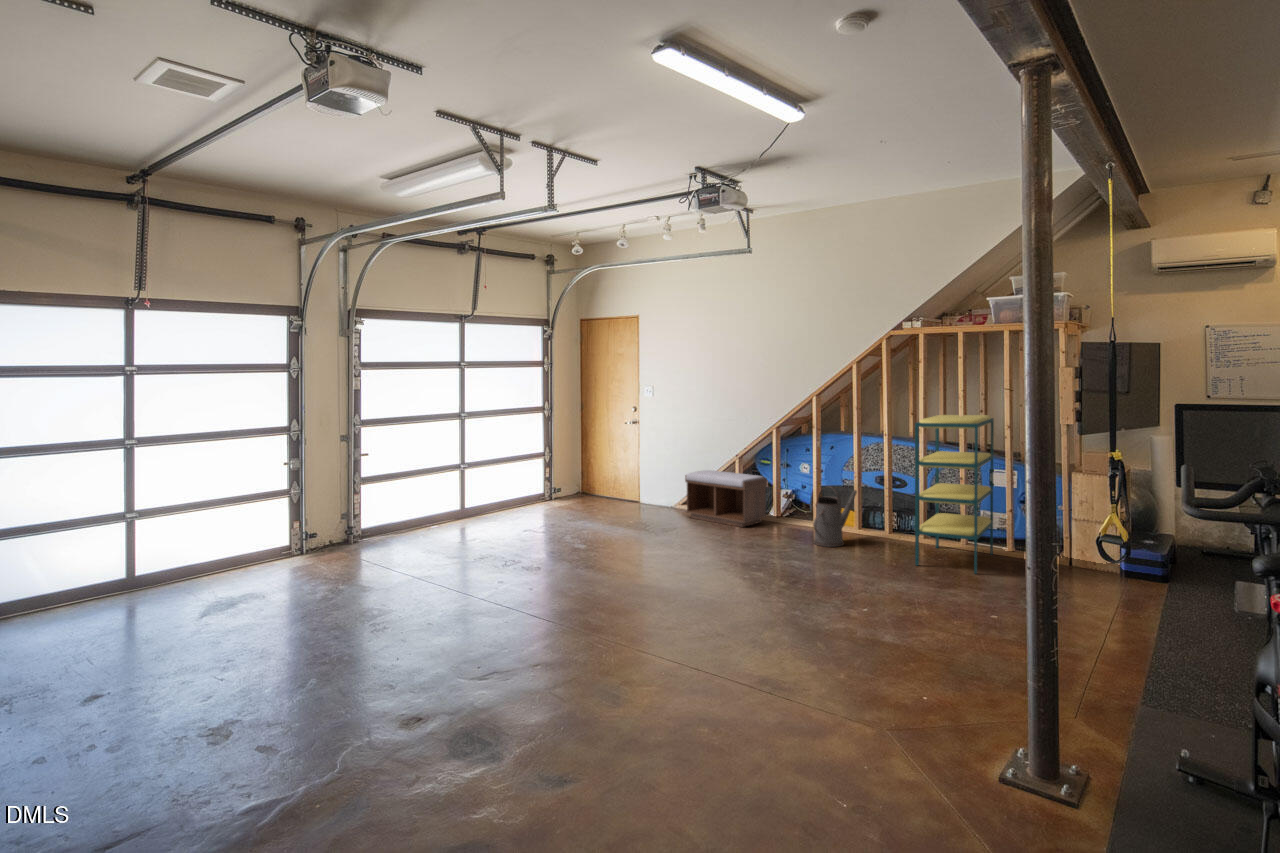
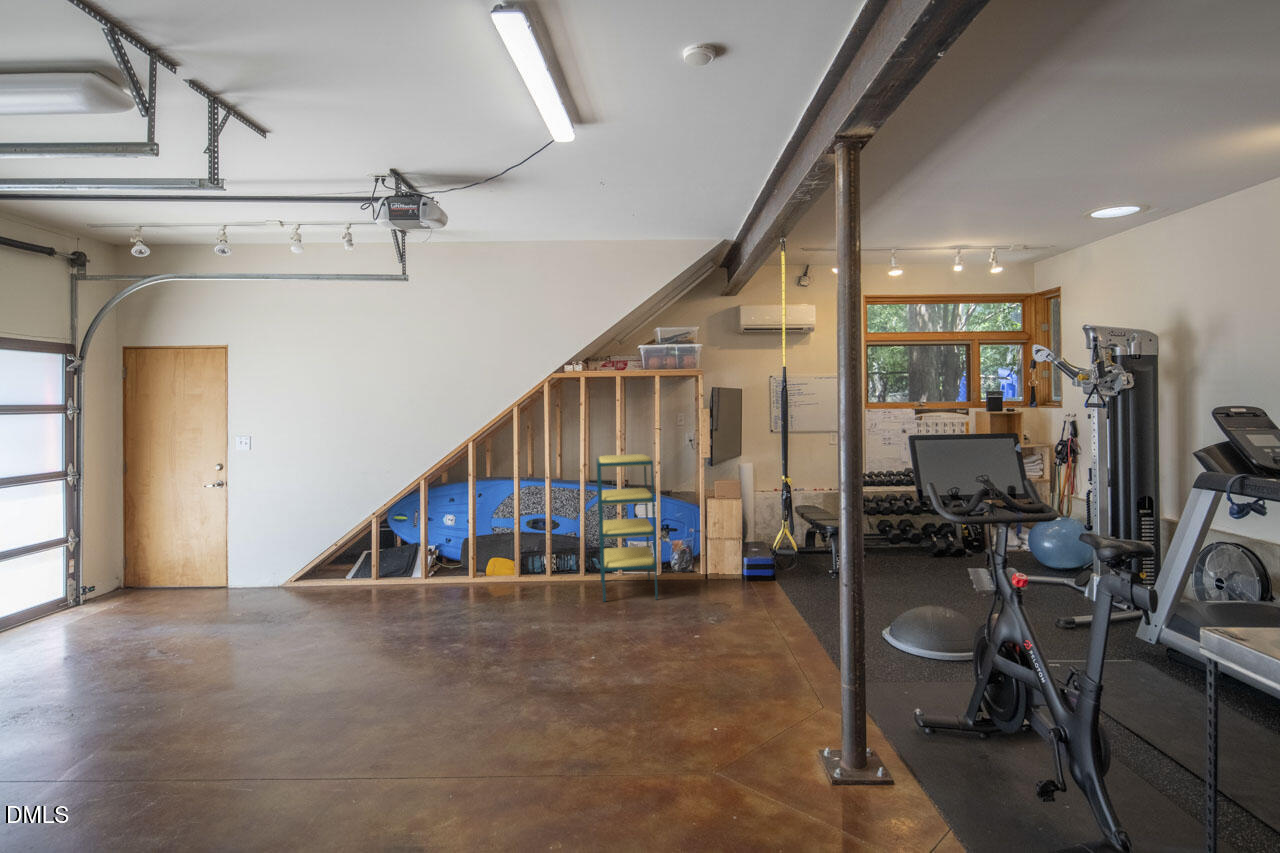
bench: present [685,470,767,527] -> none [312,533,417,594]
watering can: present [813,486,857,547] -> none [488,535,521,599]

